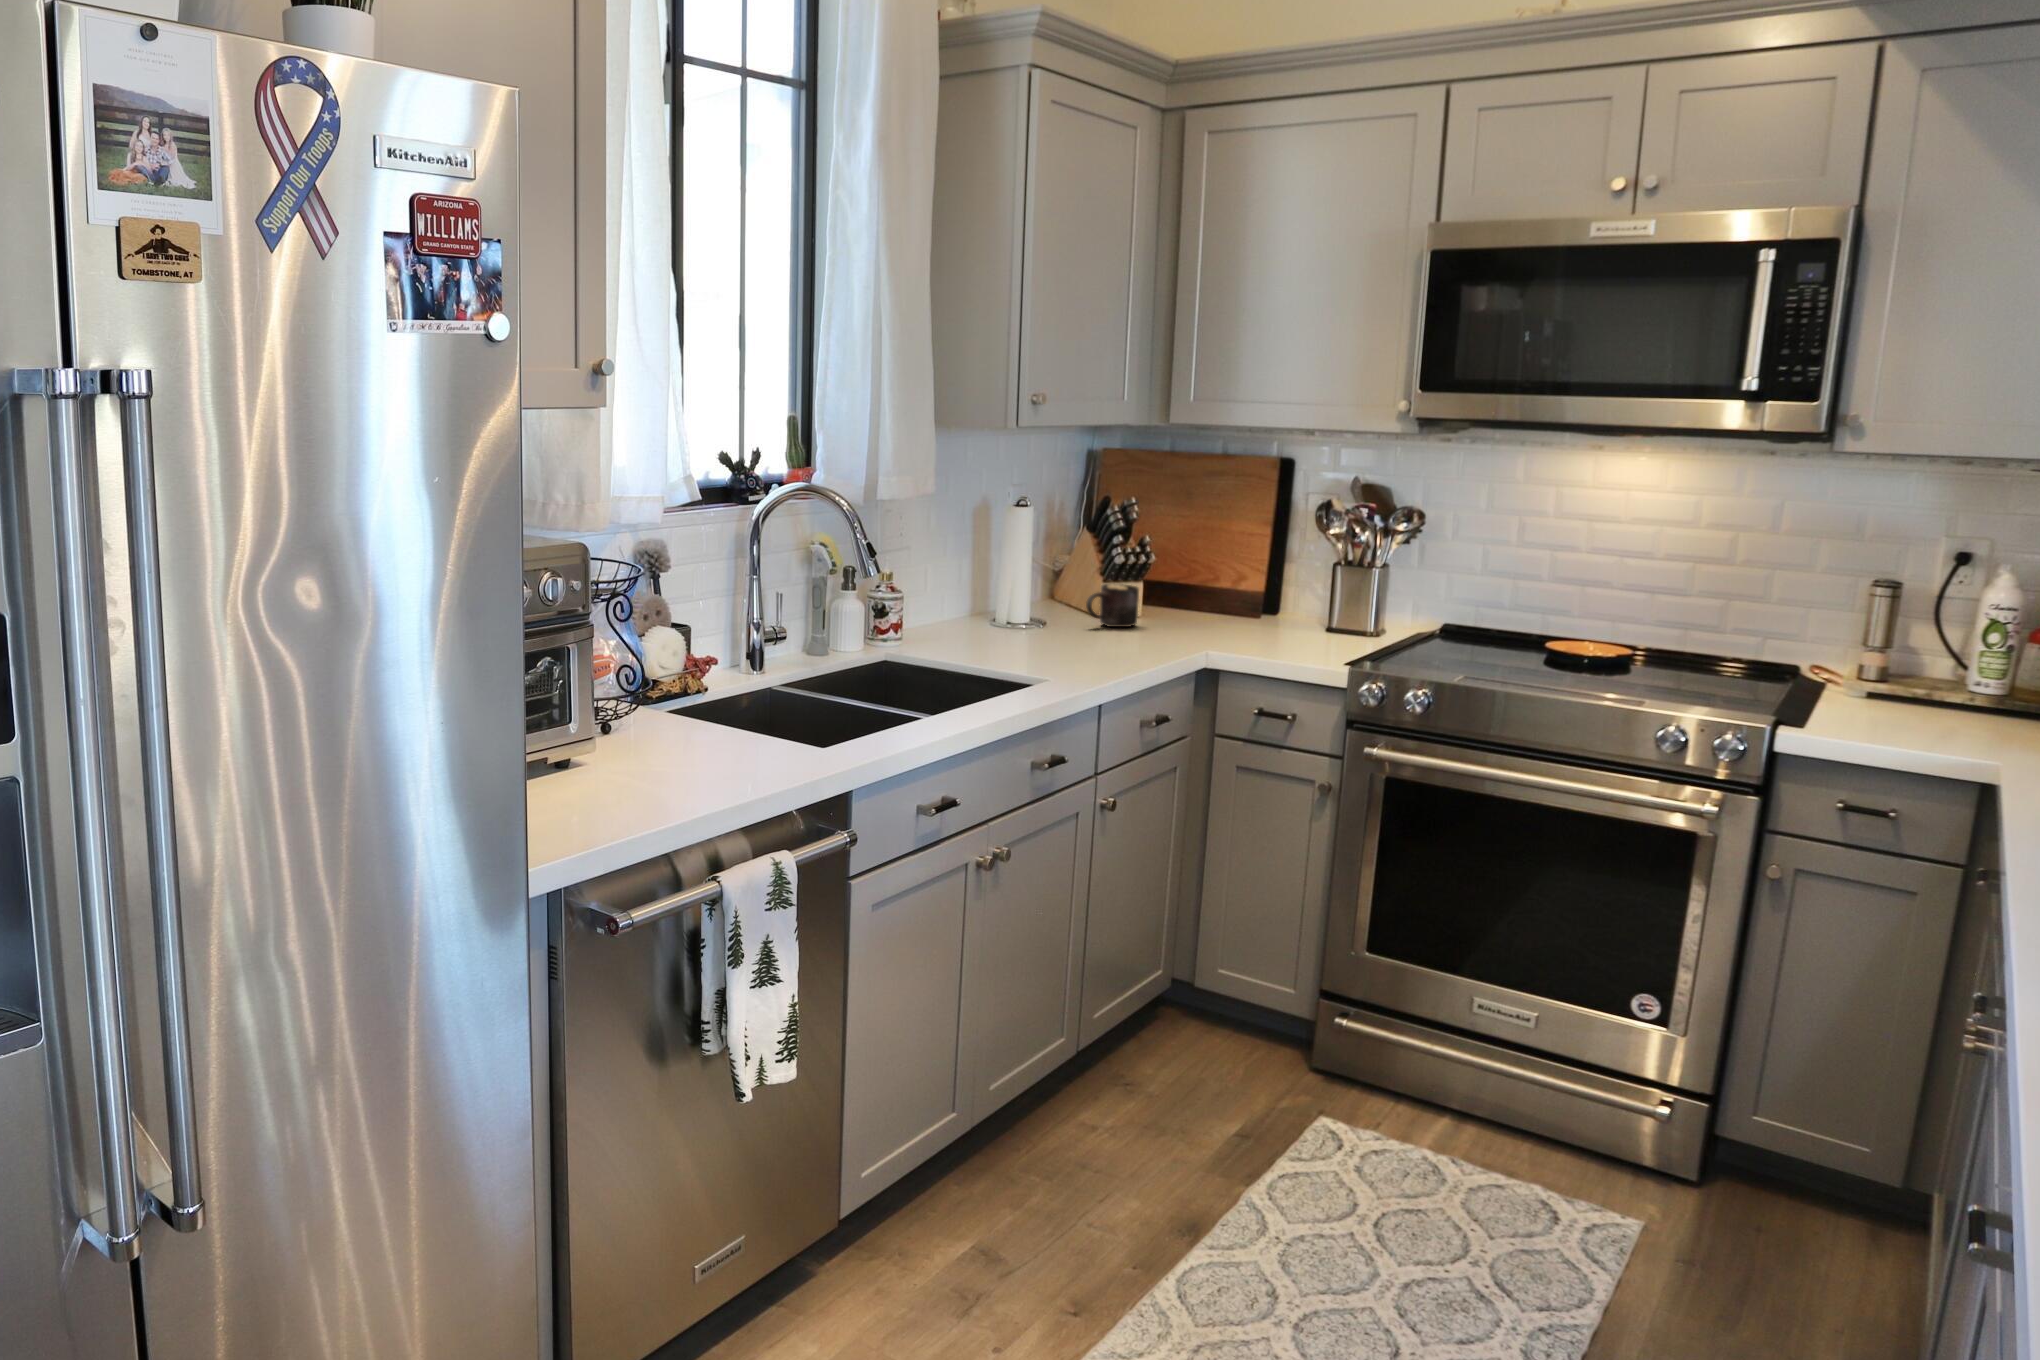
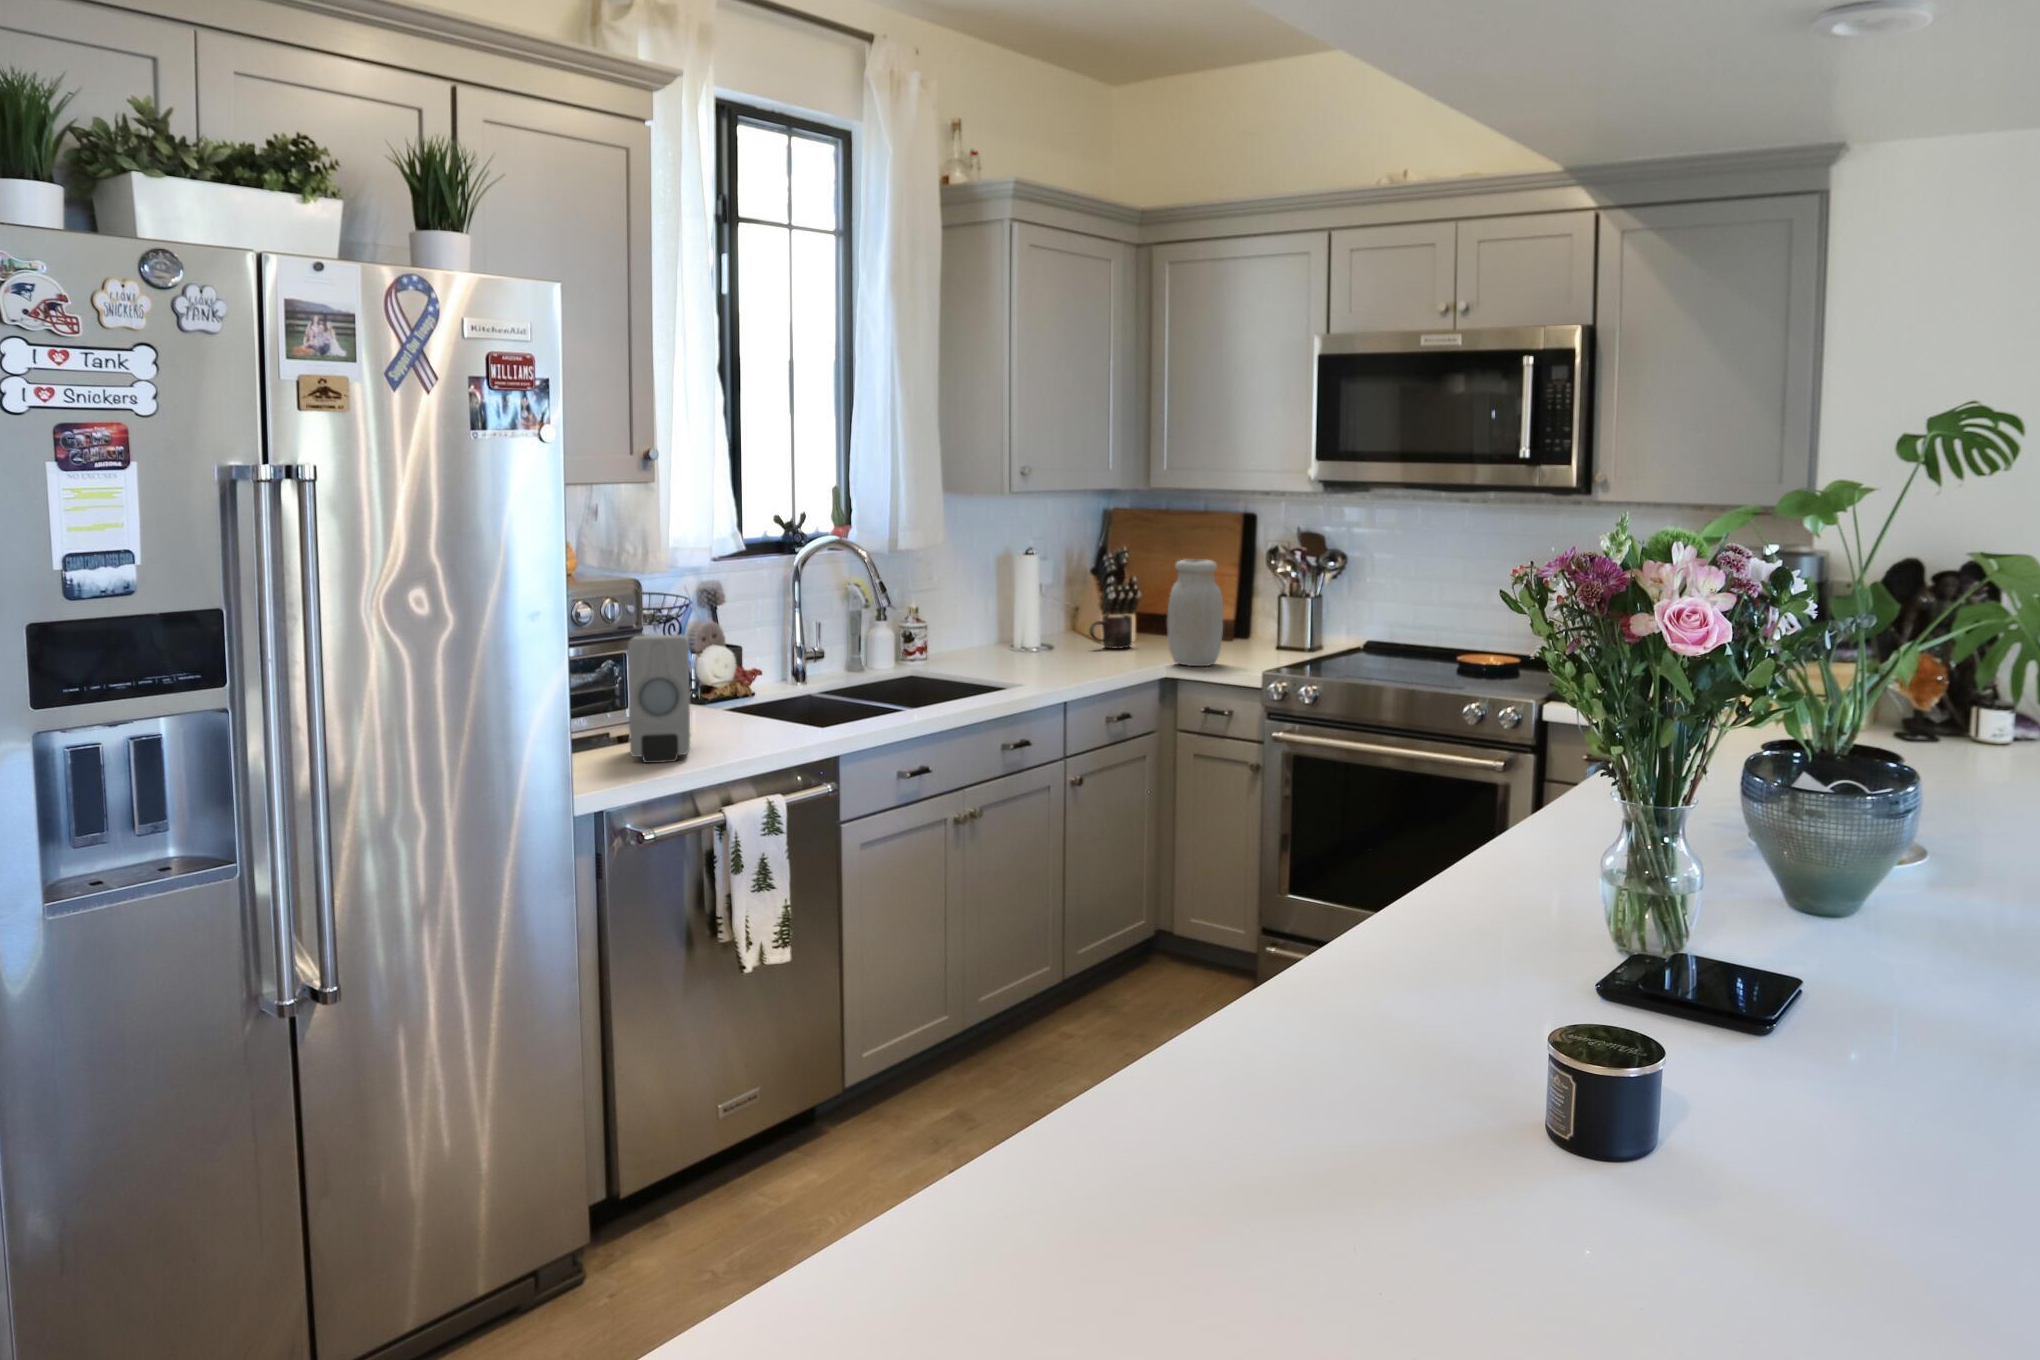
jar: none [1210,518,1289,657] -> present [1167,559,1223,666]
soap dispenser: none [579,624,665,806] -> present [628,635,691,763]

